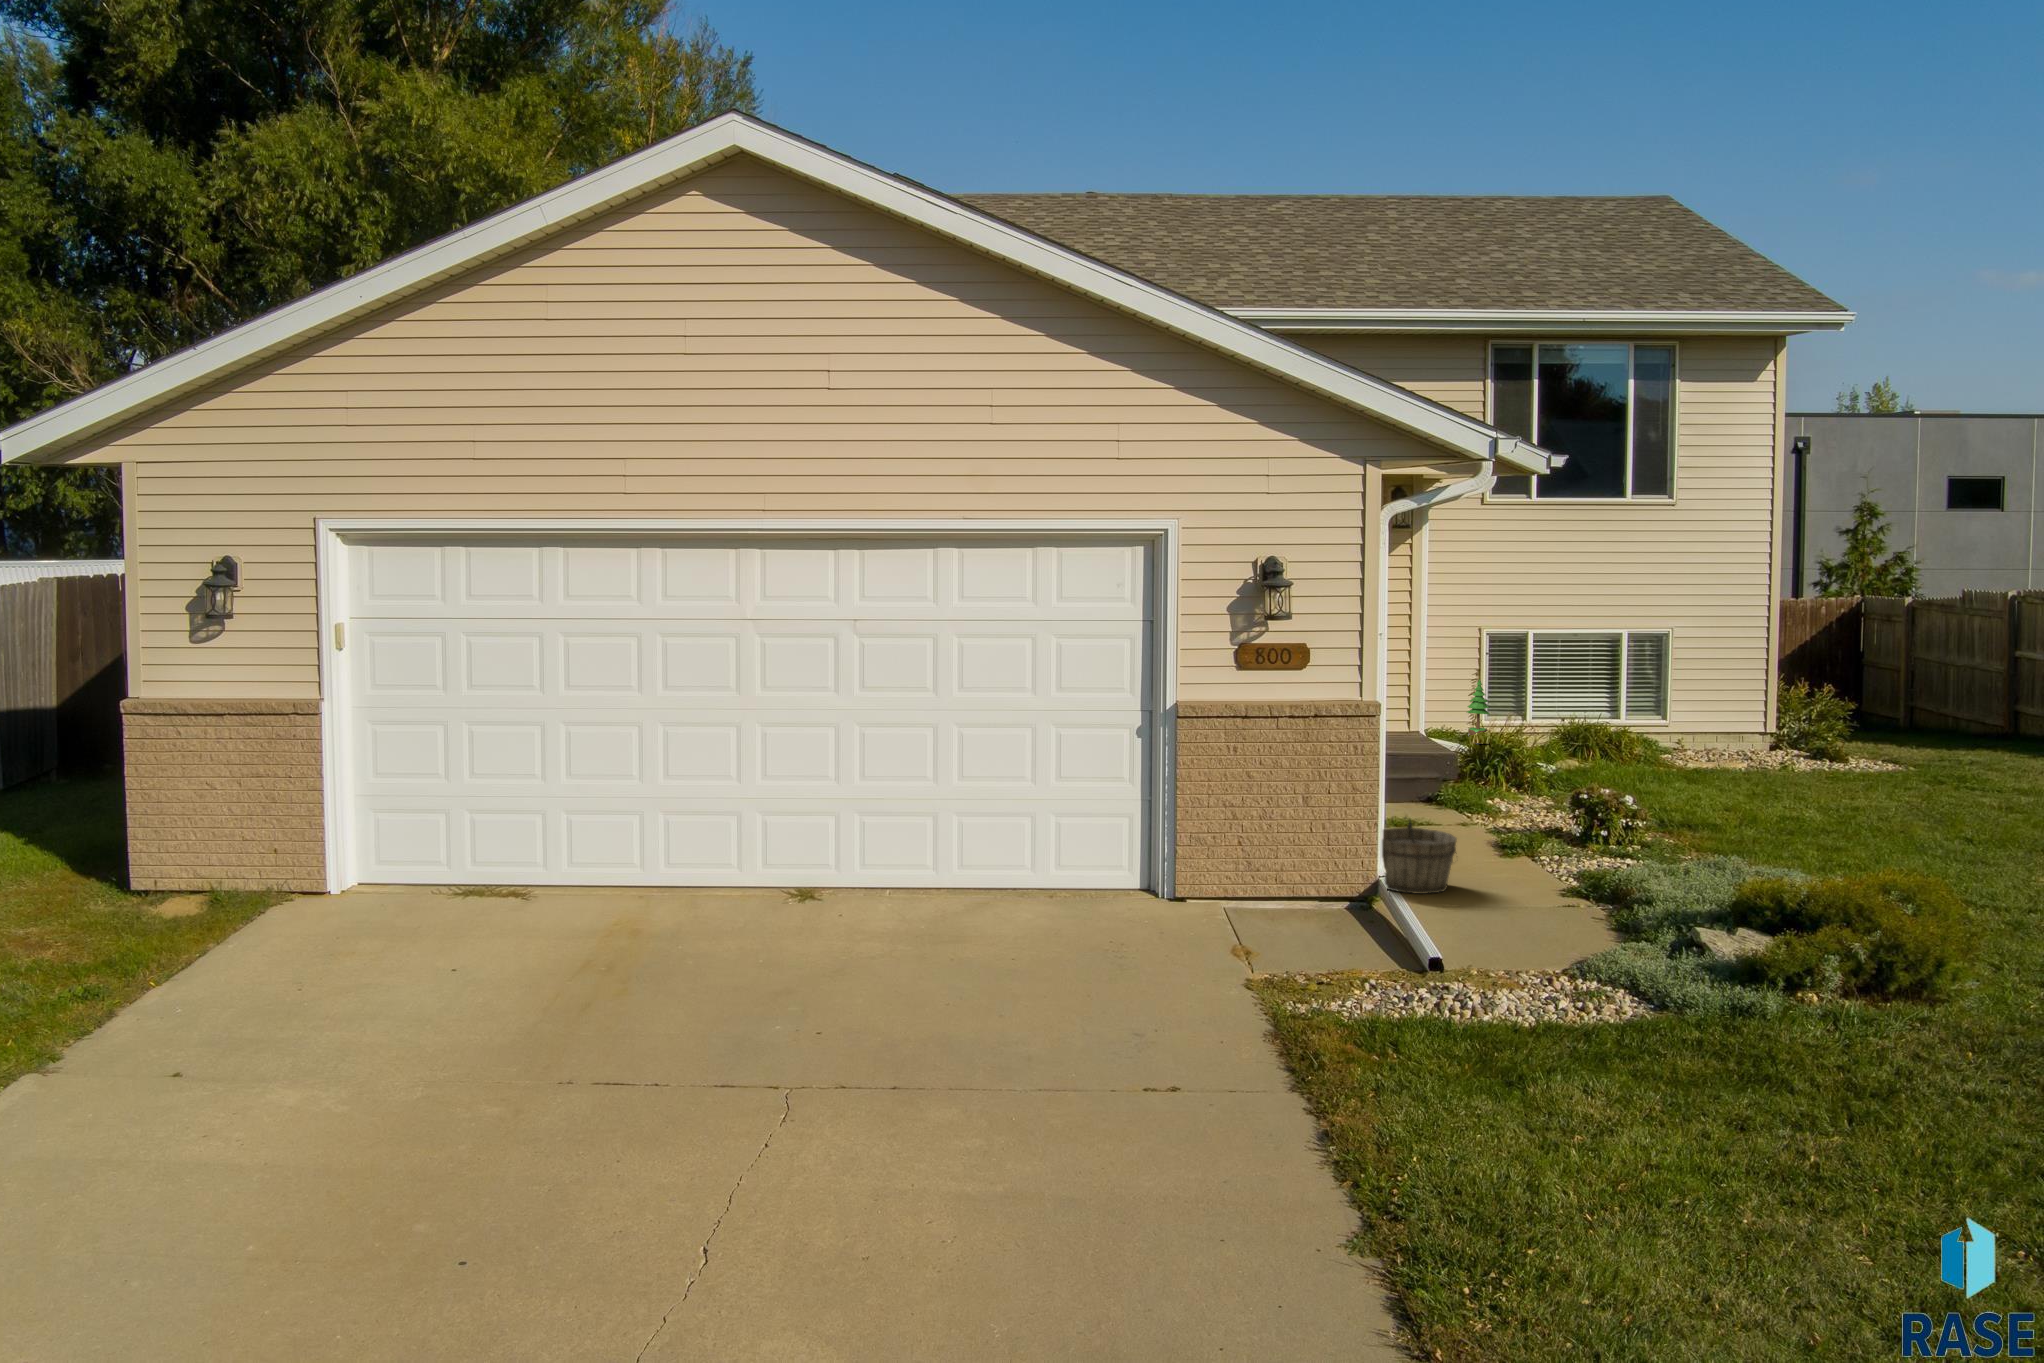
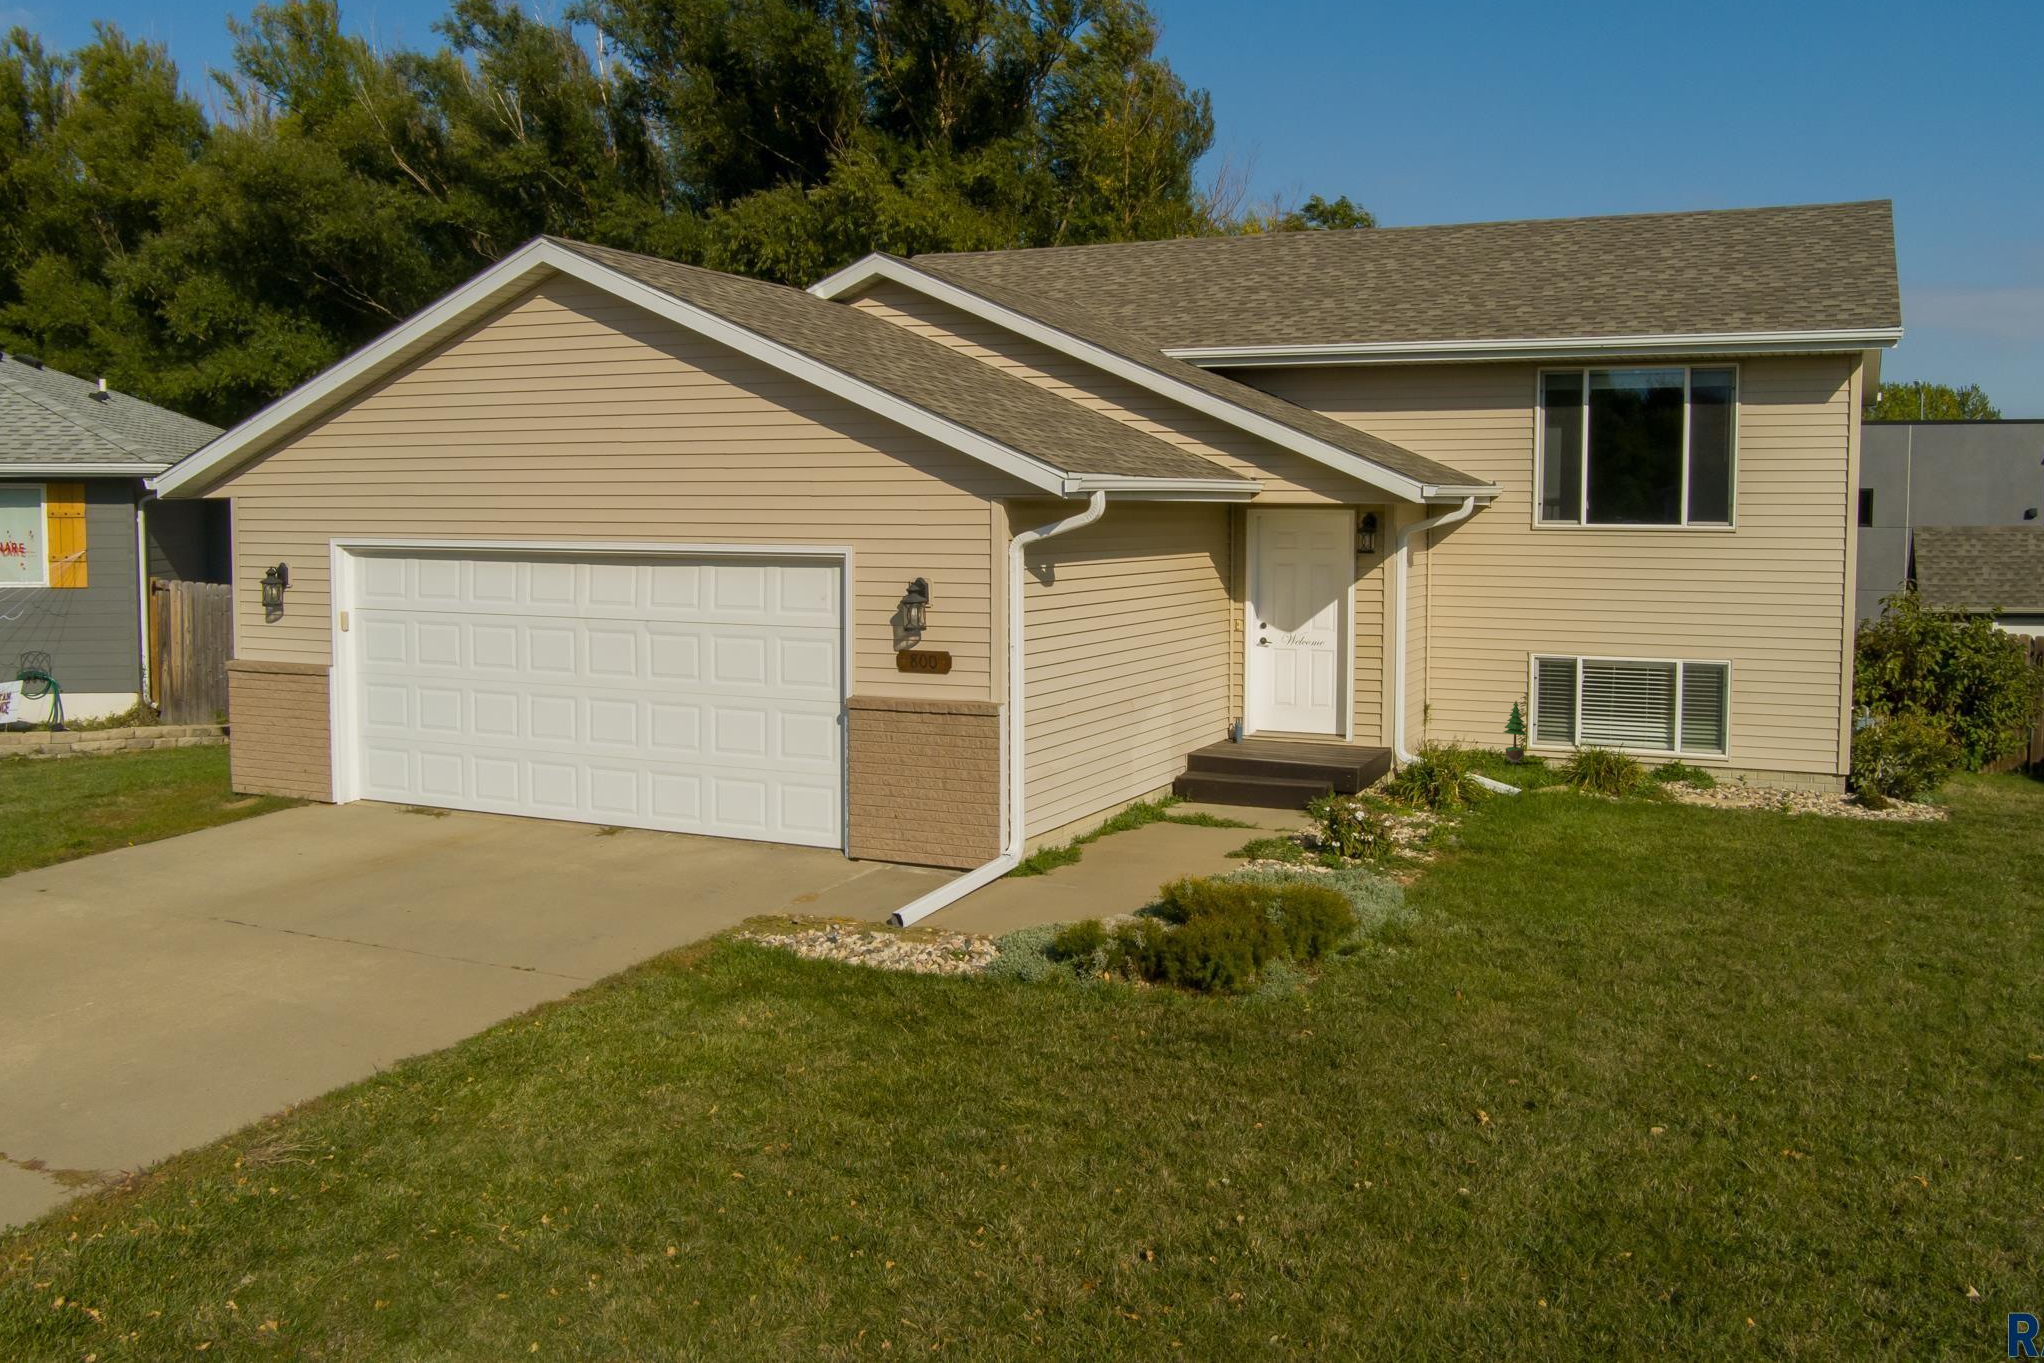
wooden bucket: present [1382,817,1457,894] -> none [1020,810,1094,880]

